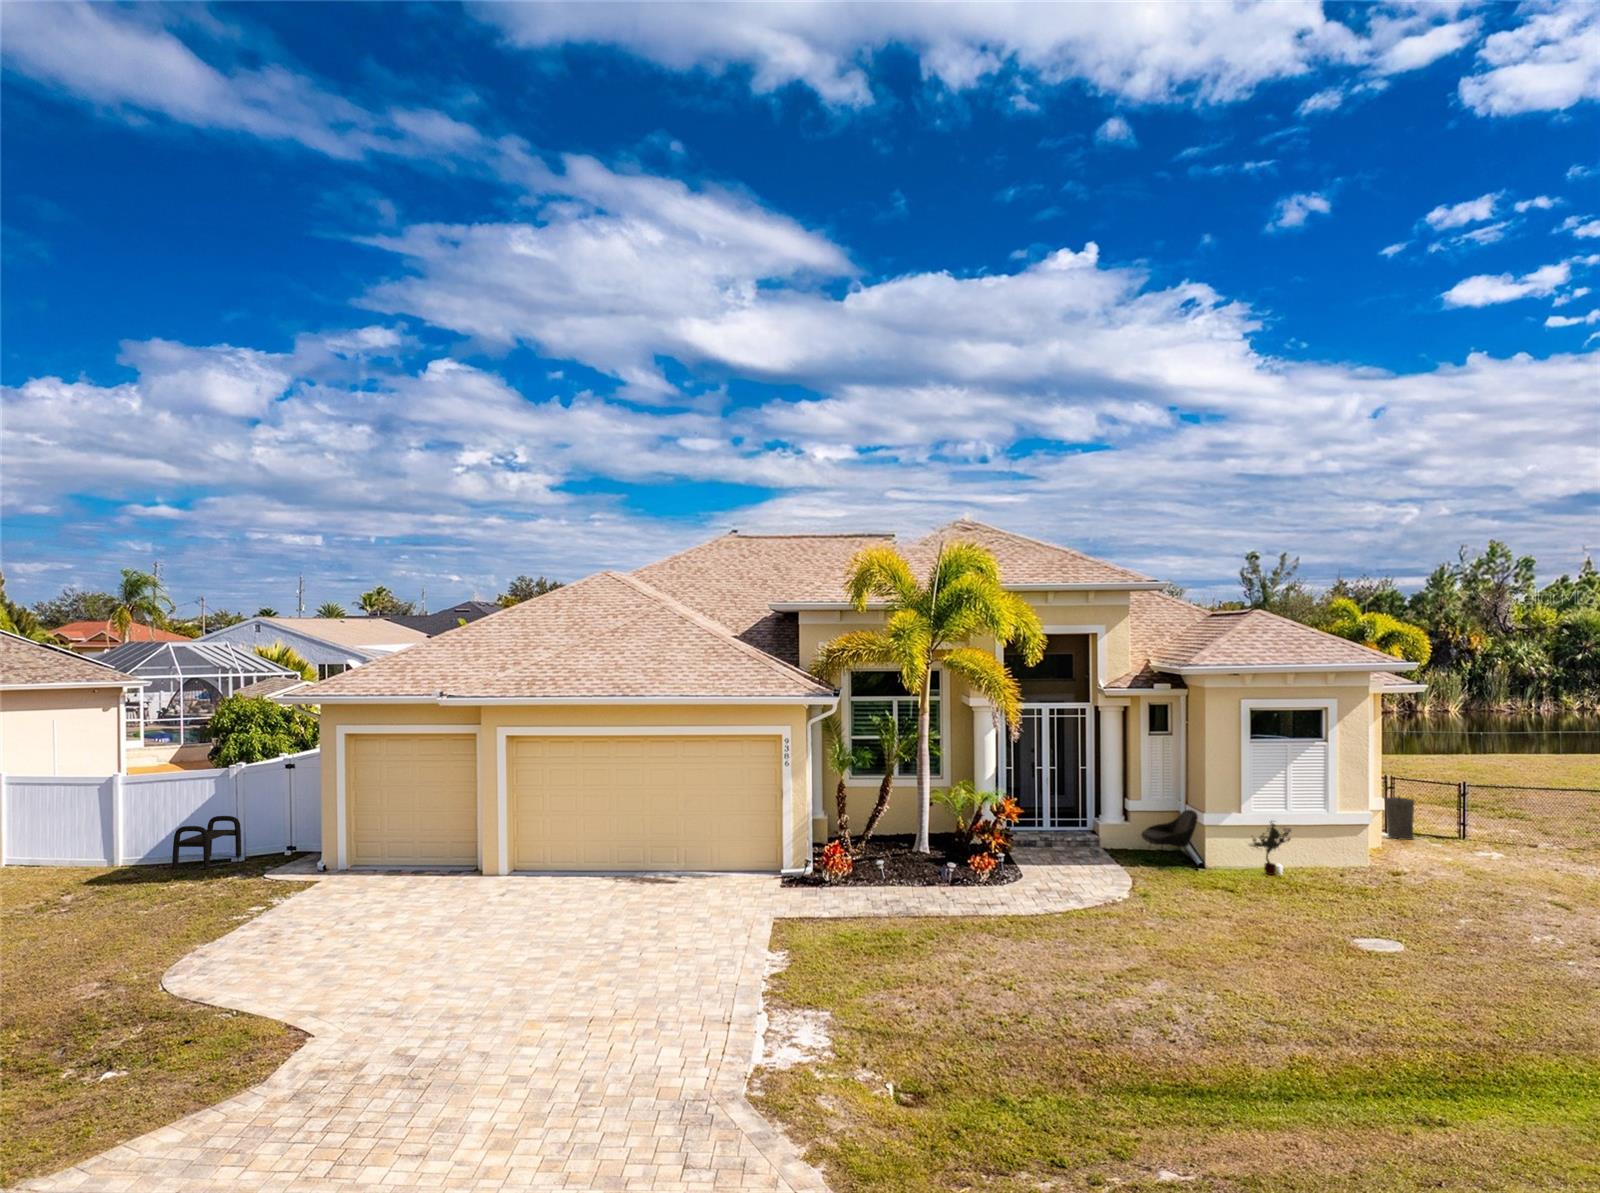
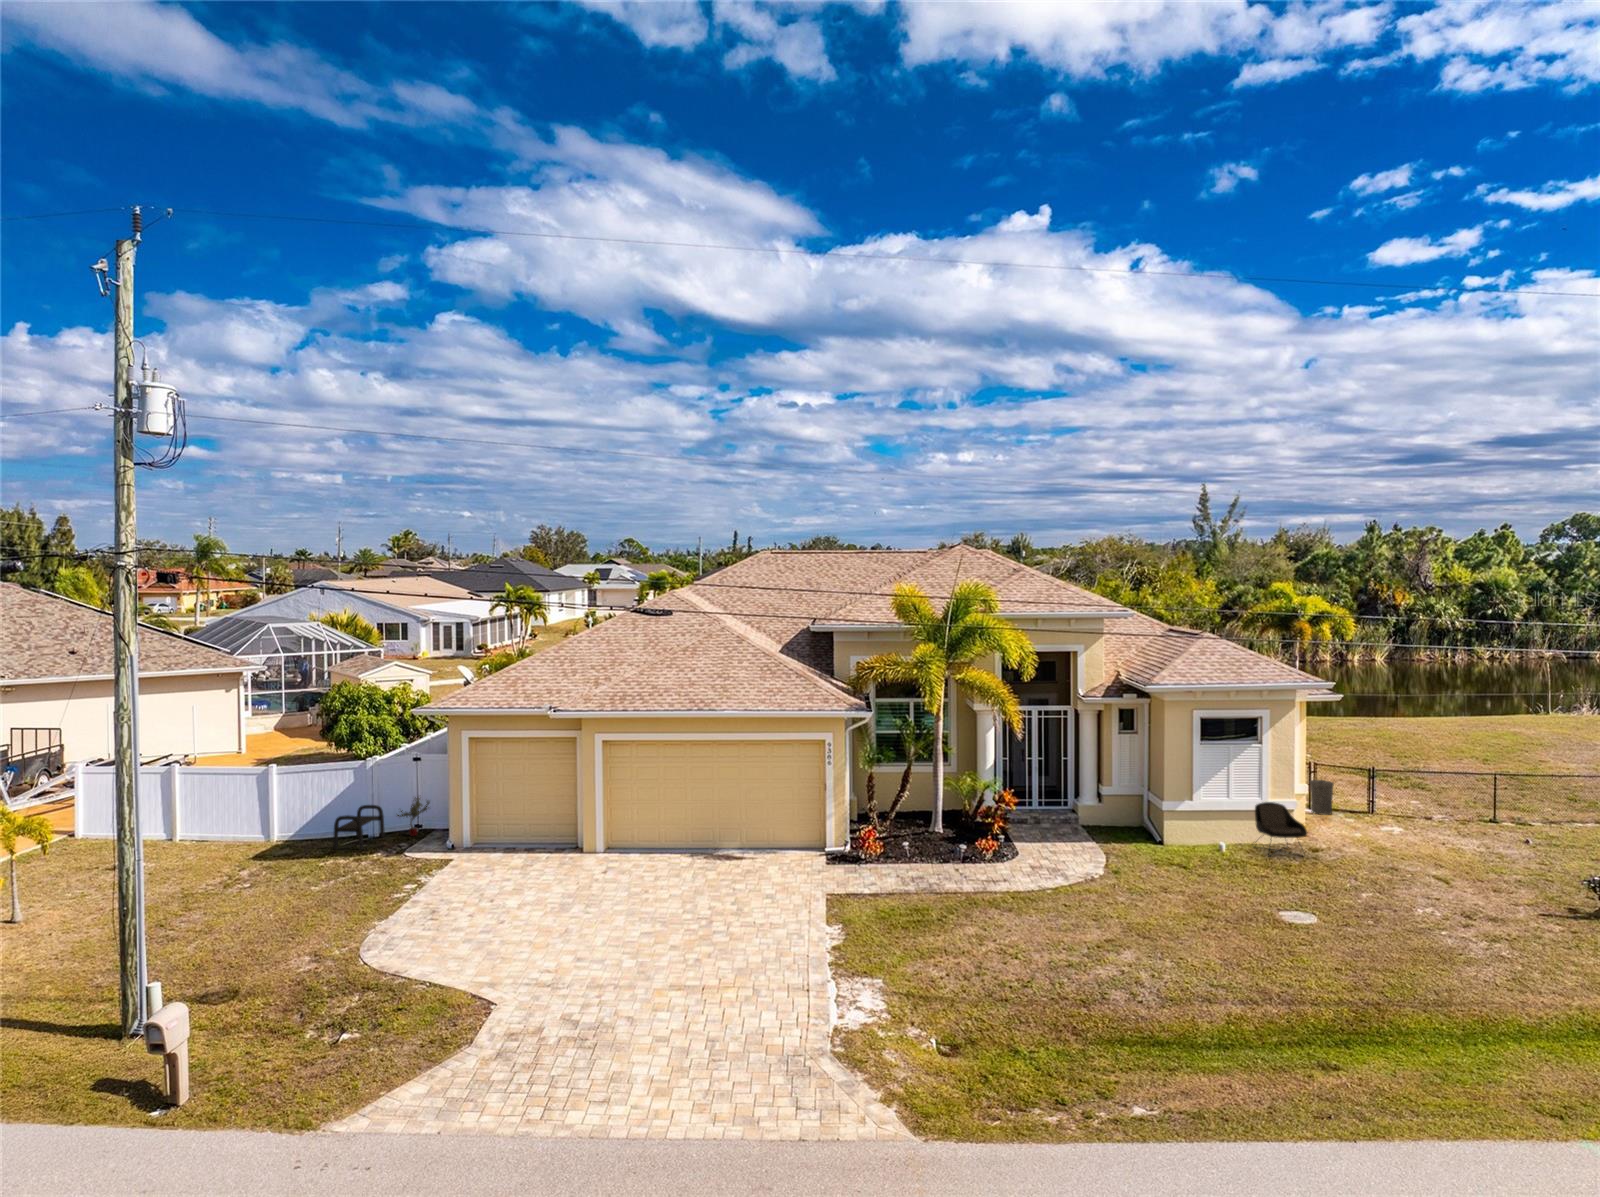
lounge chair: present [1141,810,1198,870] -> present [1255,802,1308,857]
potted tree: present [1250,821,1291,875] -> present [397,797,430,836]

